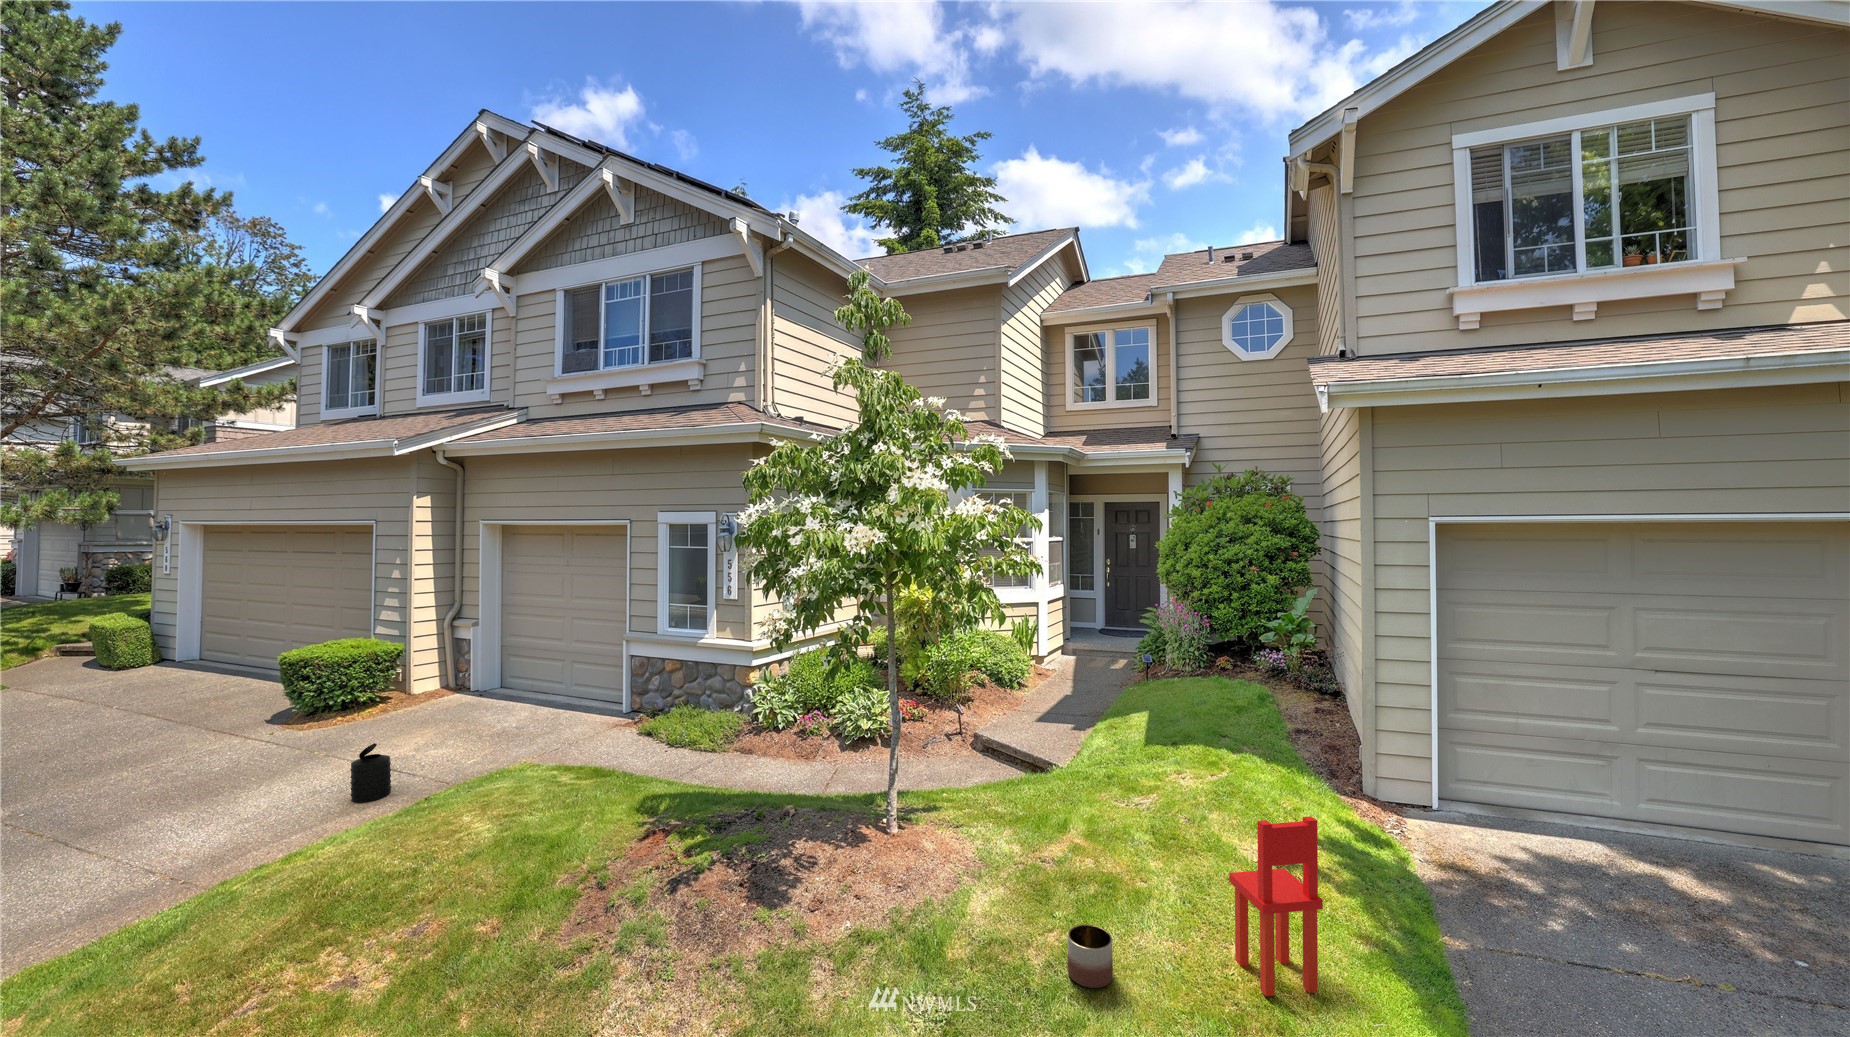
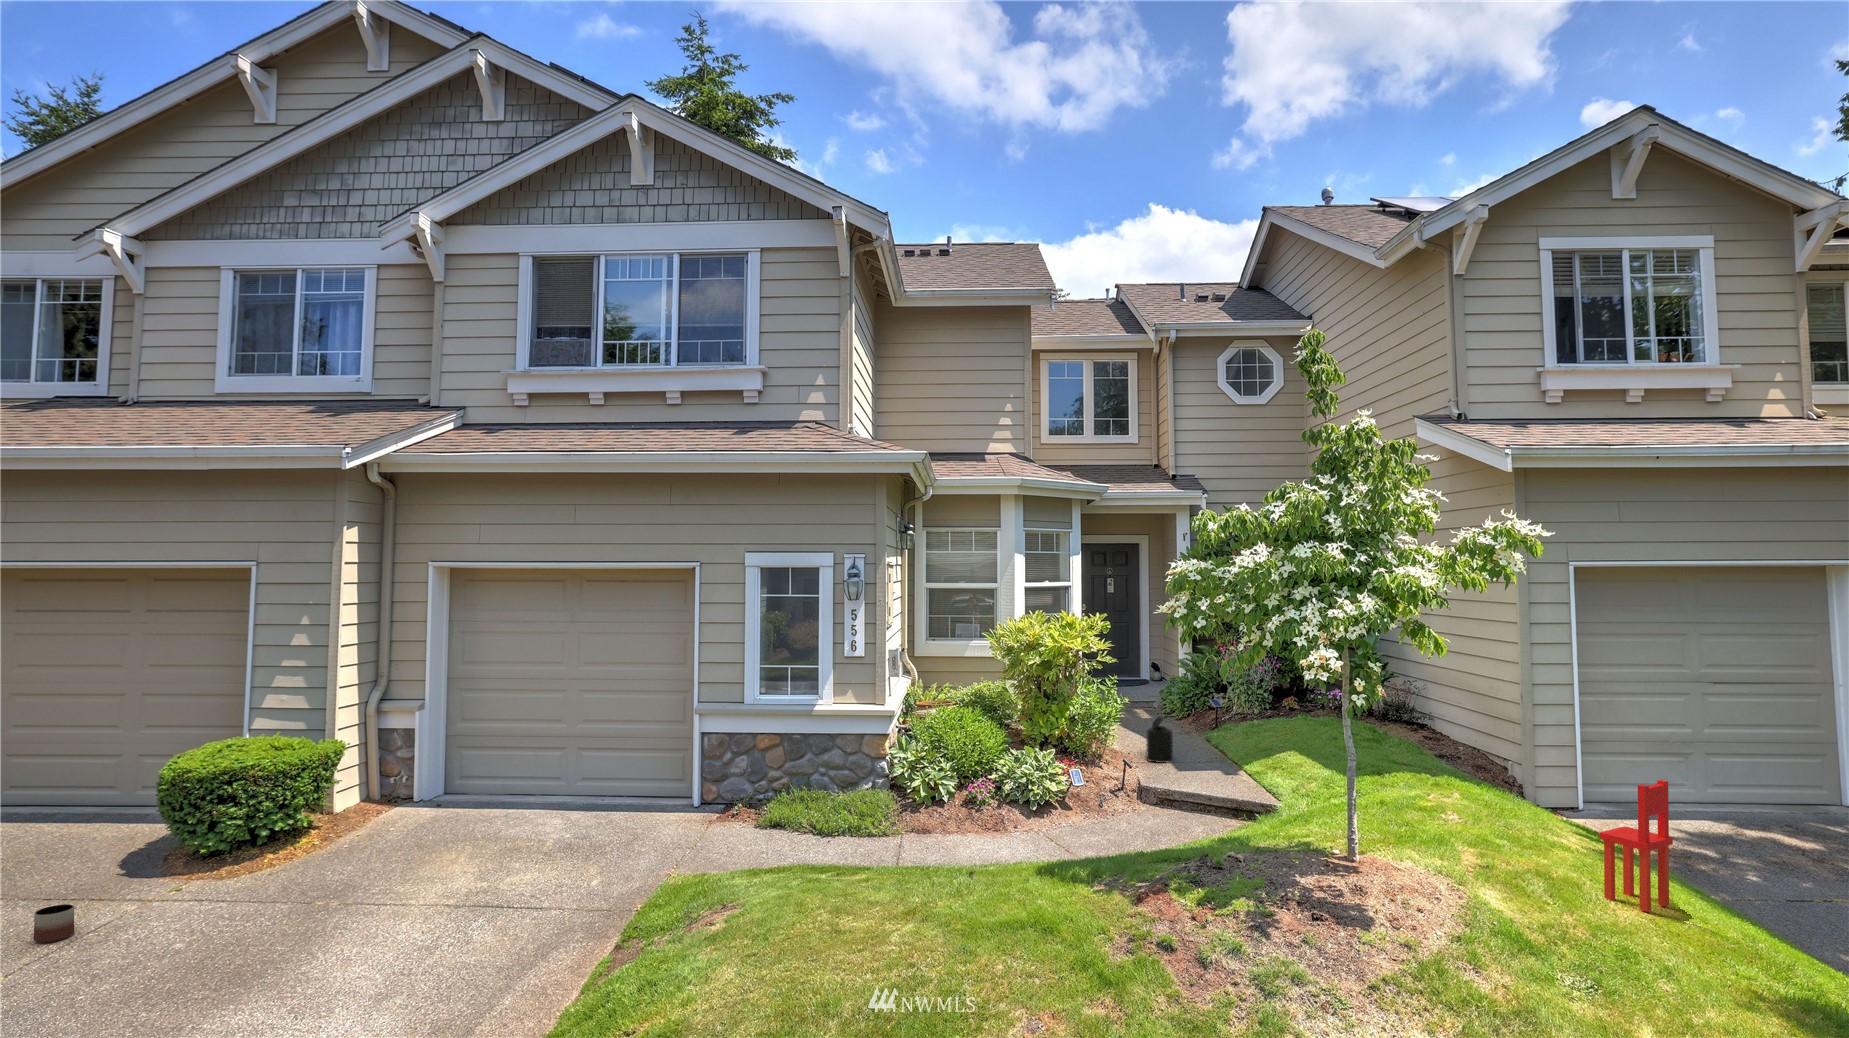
trash can: present [350,743,391,803] -> present [1146,716,1173,763]
planter: present [1068,925,1113,988] -> present [34,904,74,943]

